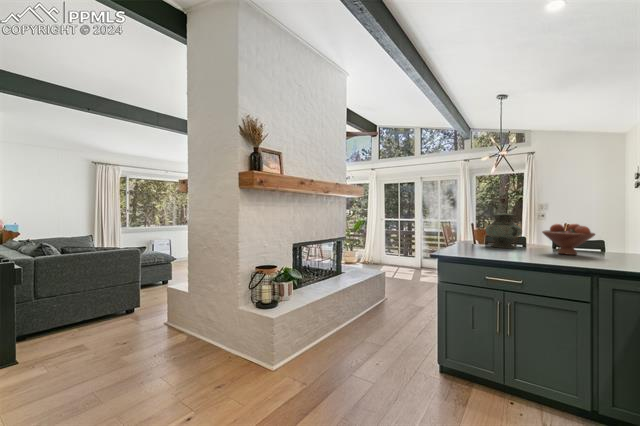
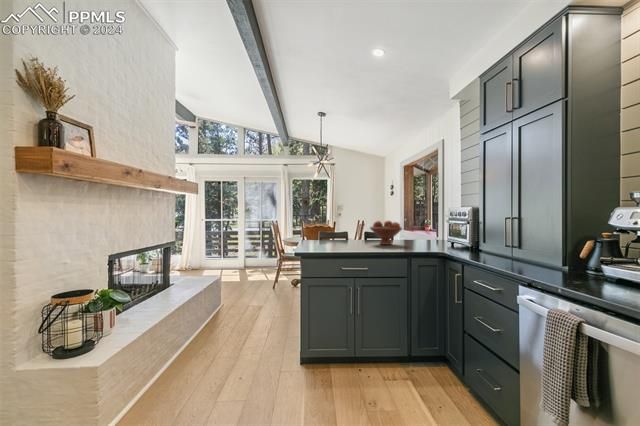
vase: present [485,213,522,248] -> none [325,212,353,242]

